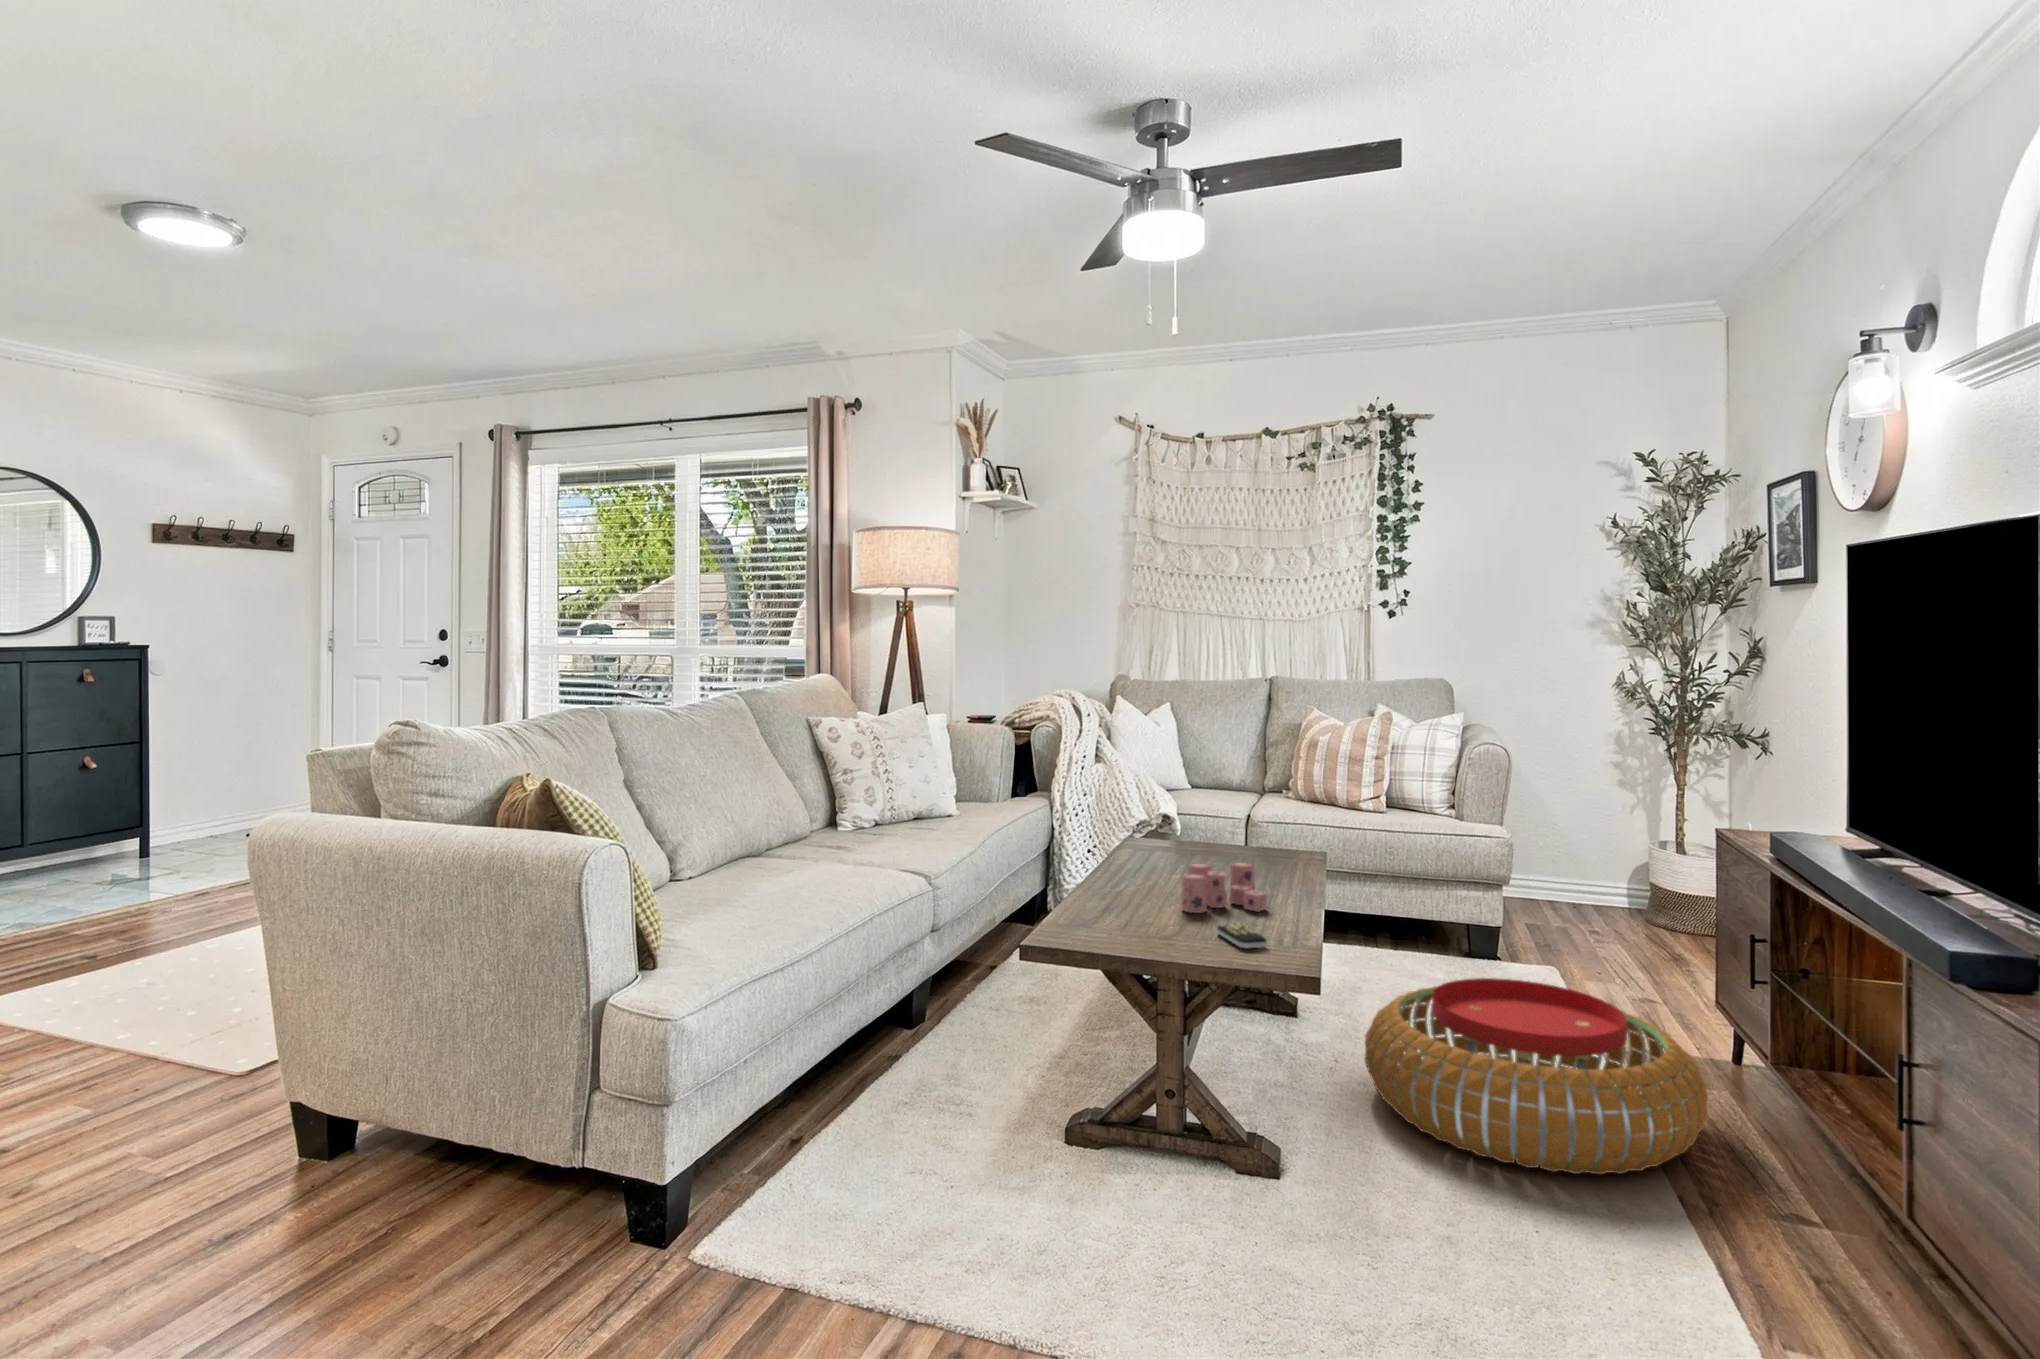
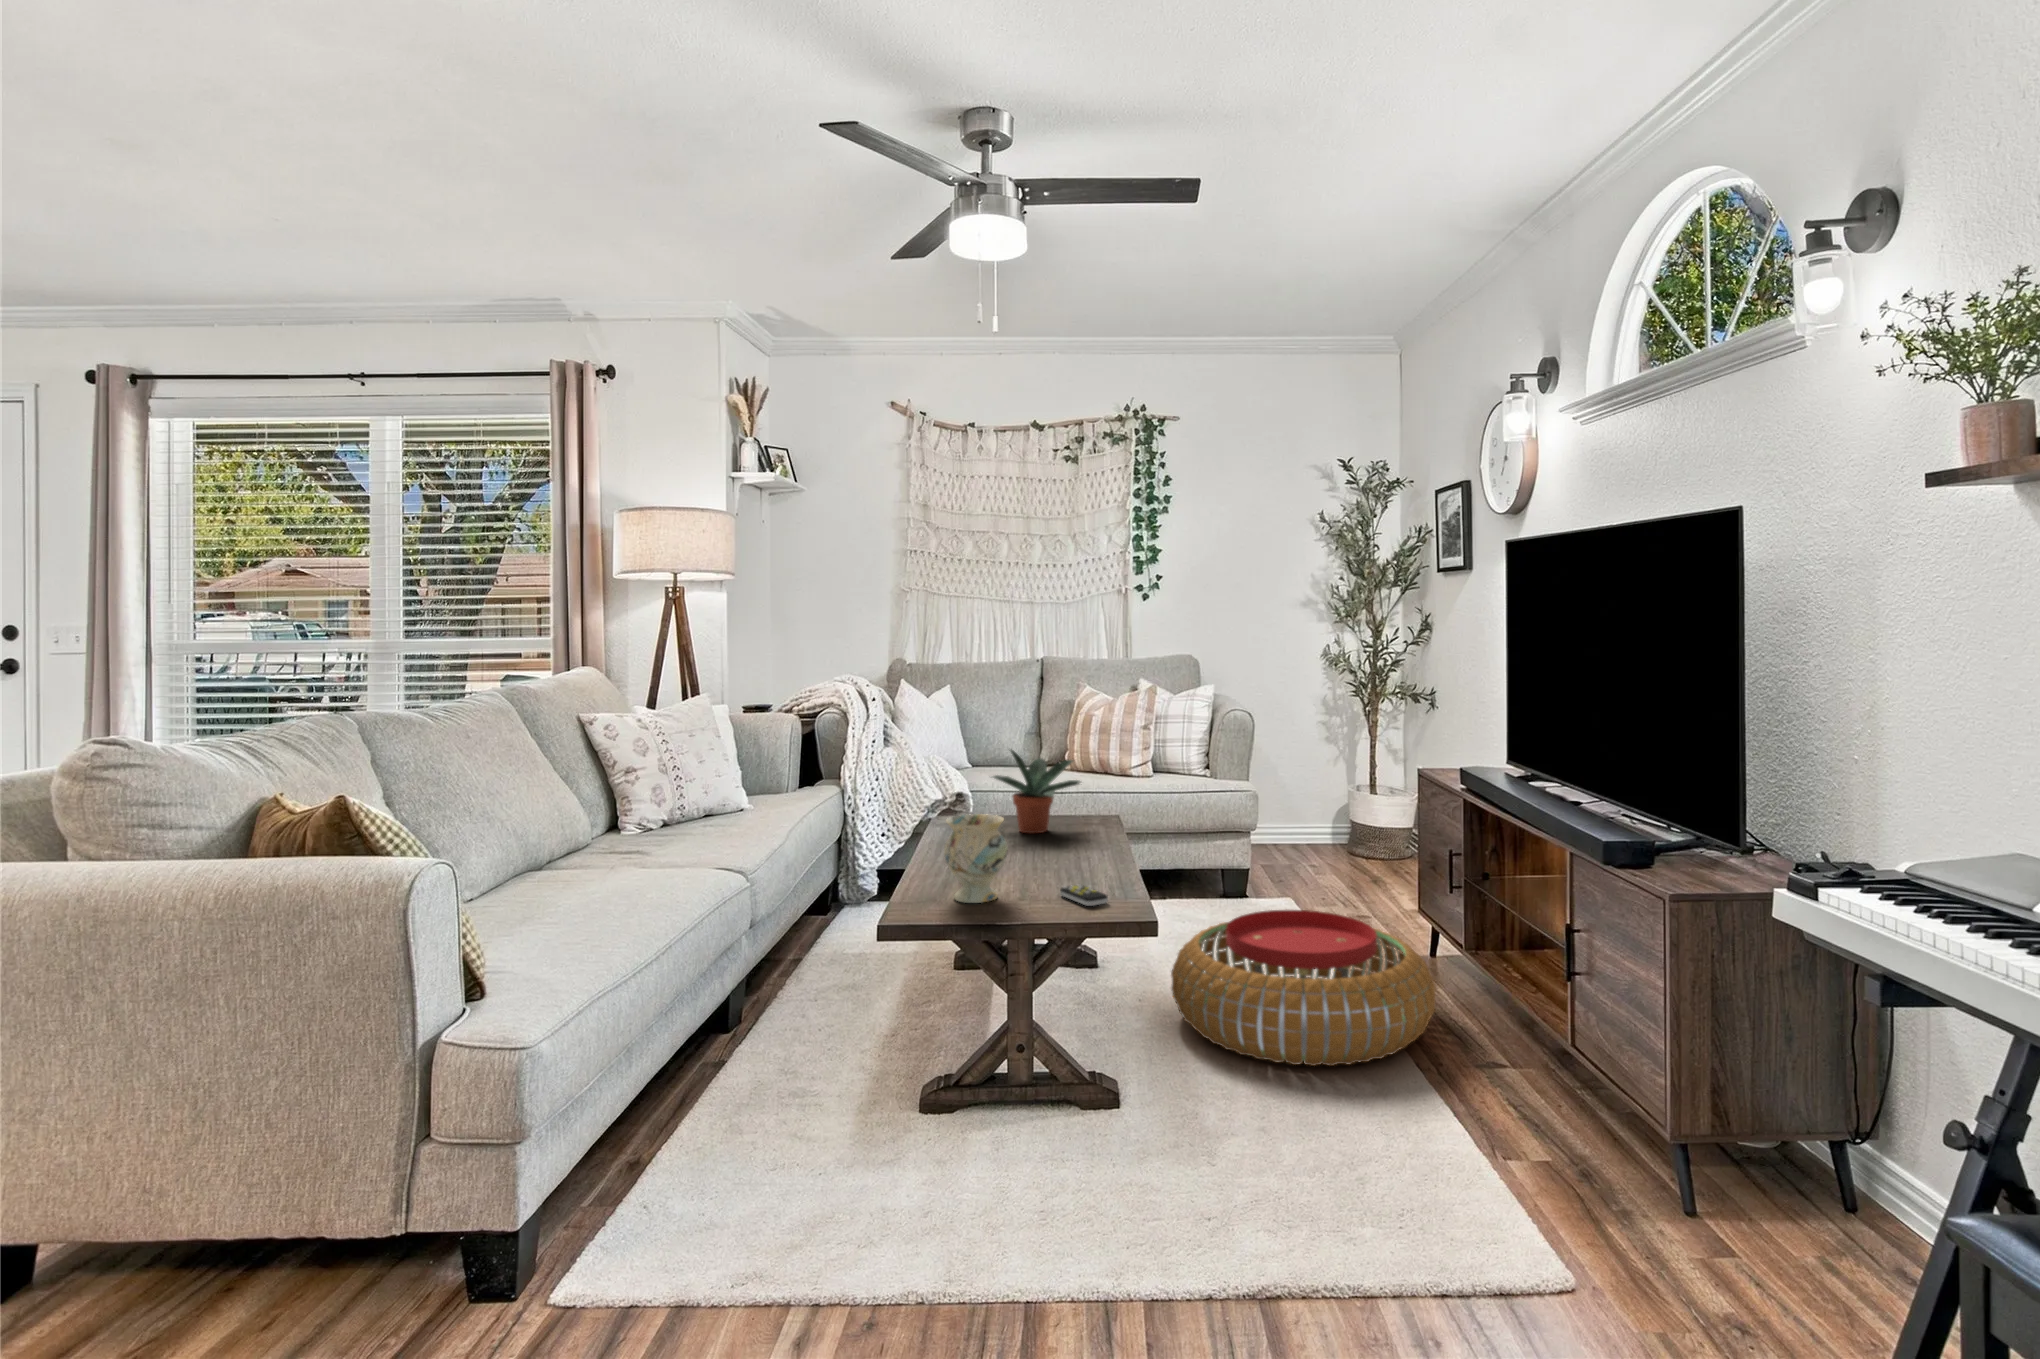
potted plant: none [1174,772,1276,866] -> present [993,750,1081,833]
vase: none [1094,839,1161,932] -> present [944,814,1008,903]
candle: present [1182,863,1267,913] -> none [1019,829,1093,879]

